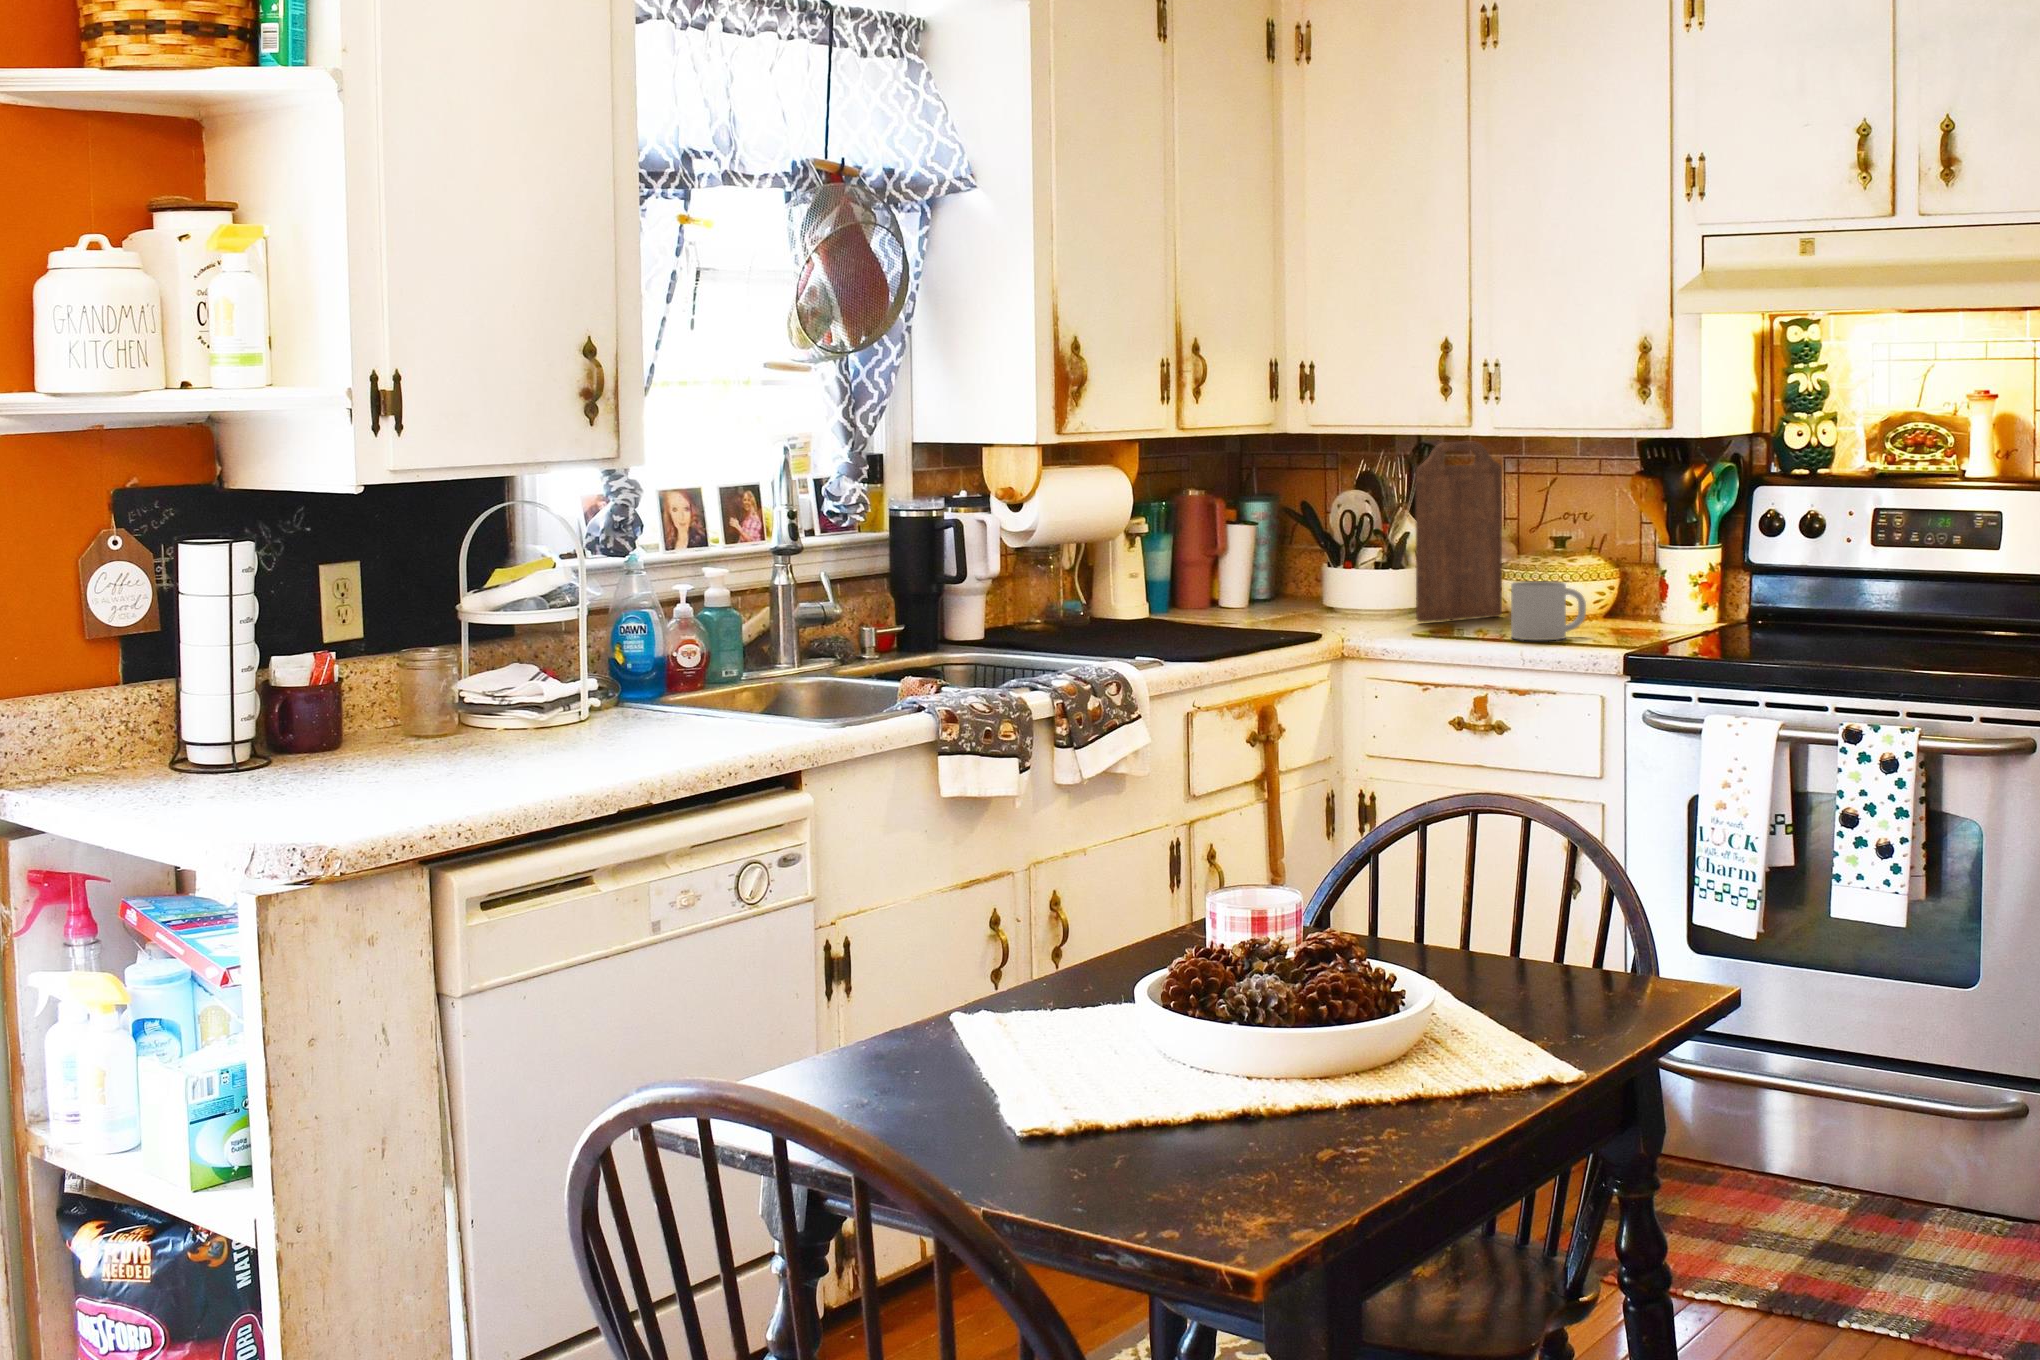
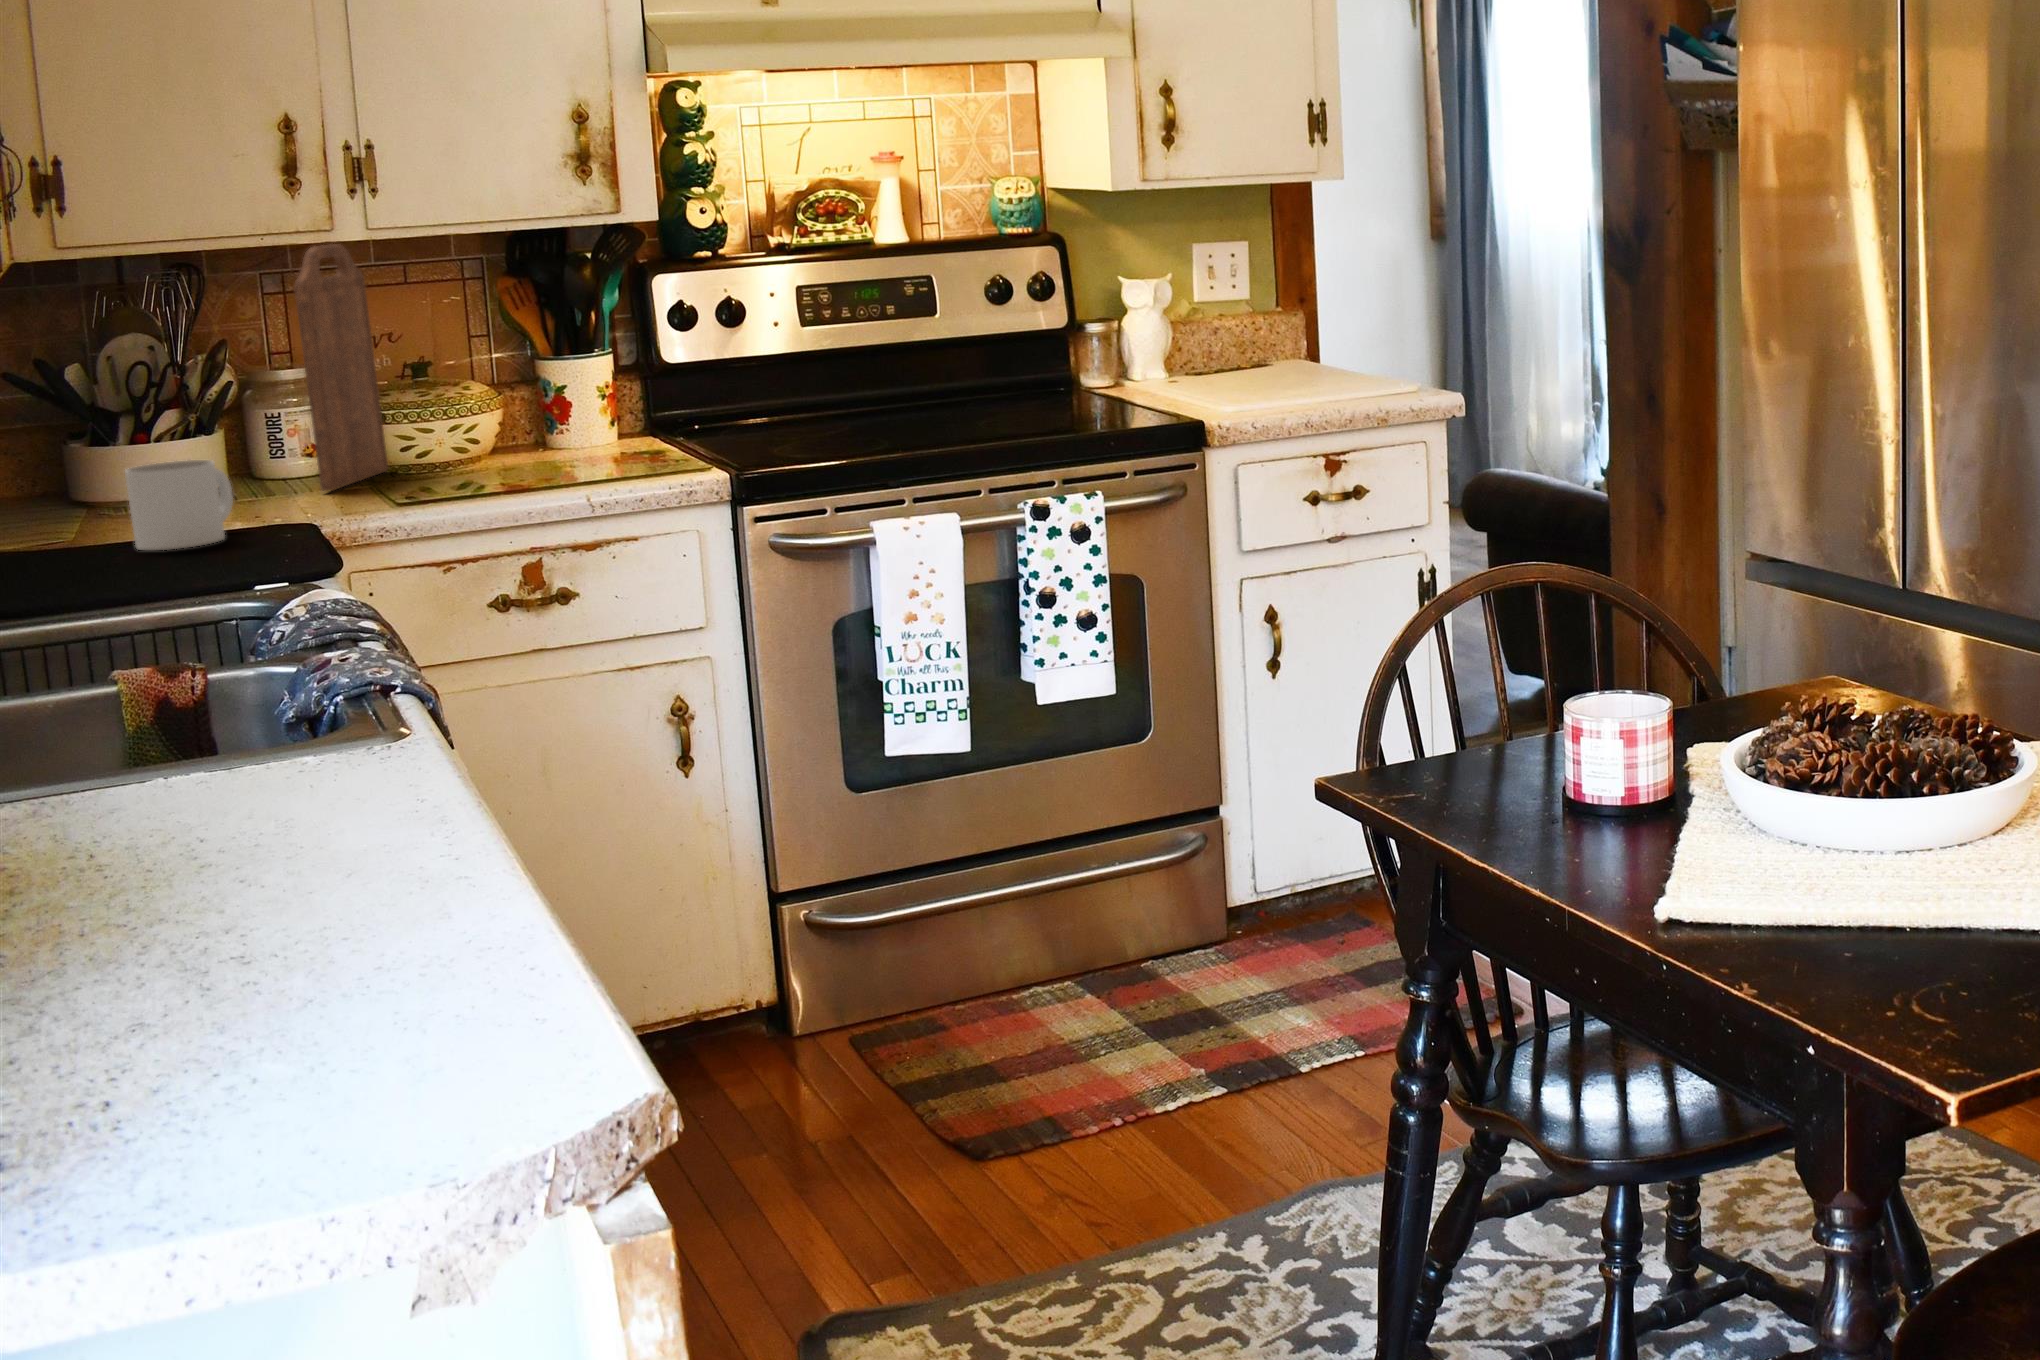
mug: present [1511,581,1586,640] -> present [125,460,233,550]

